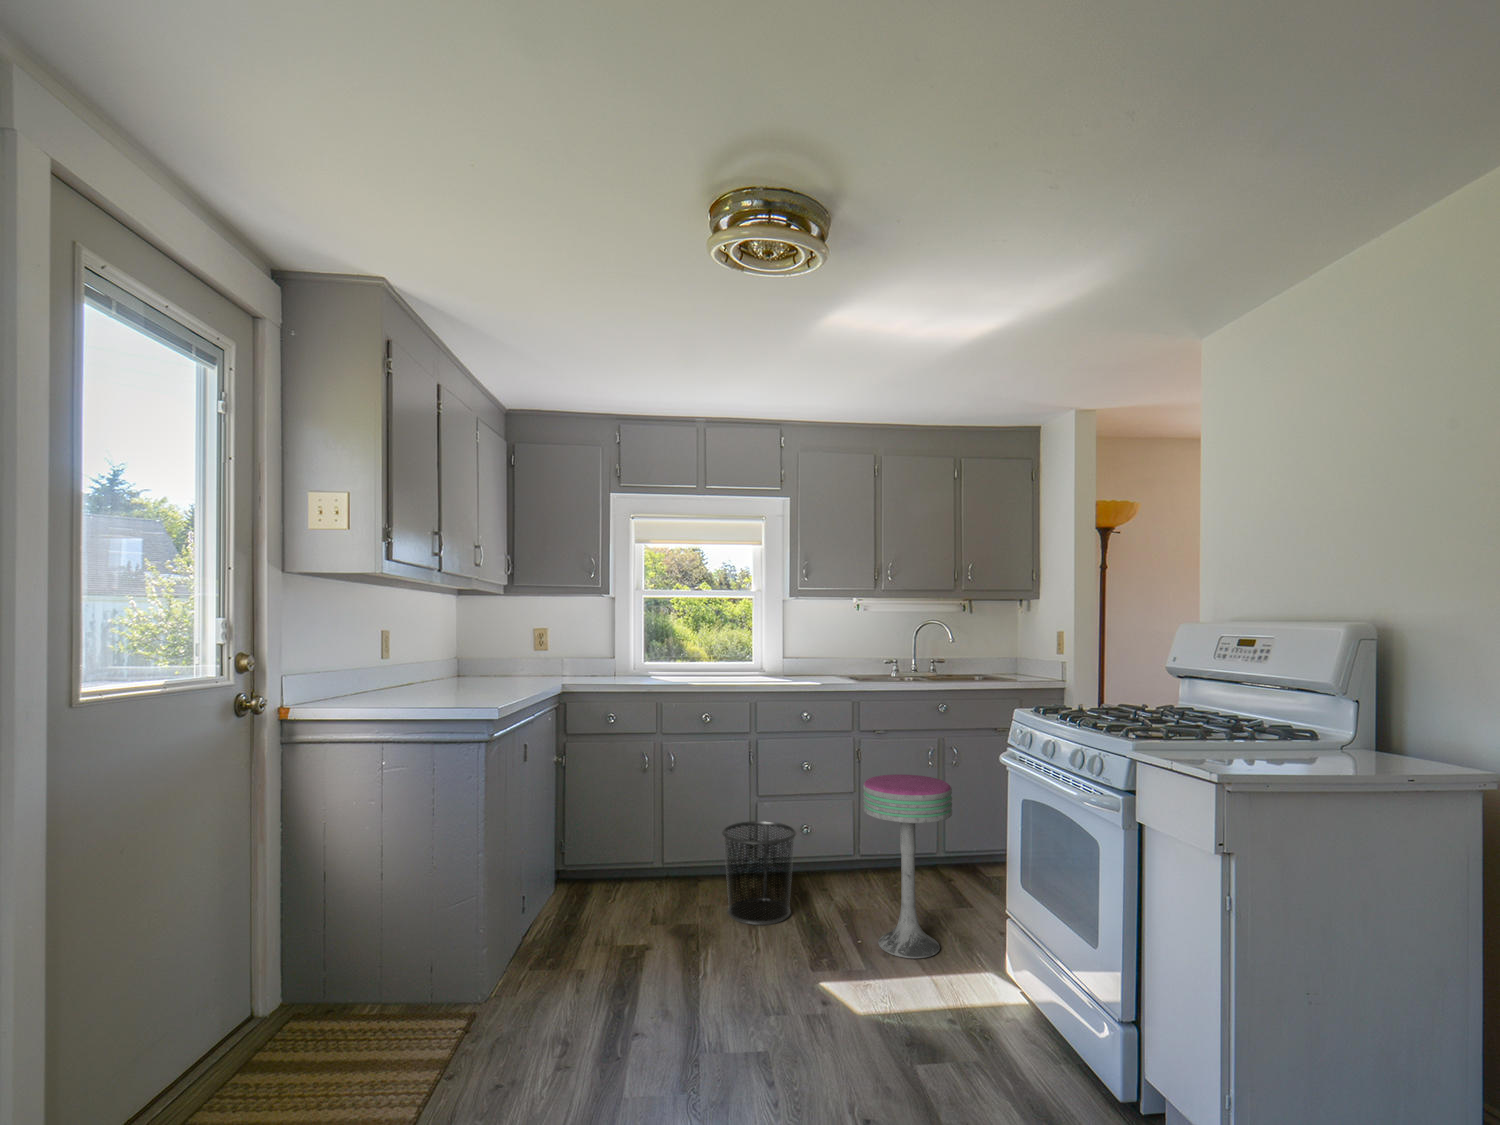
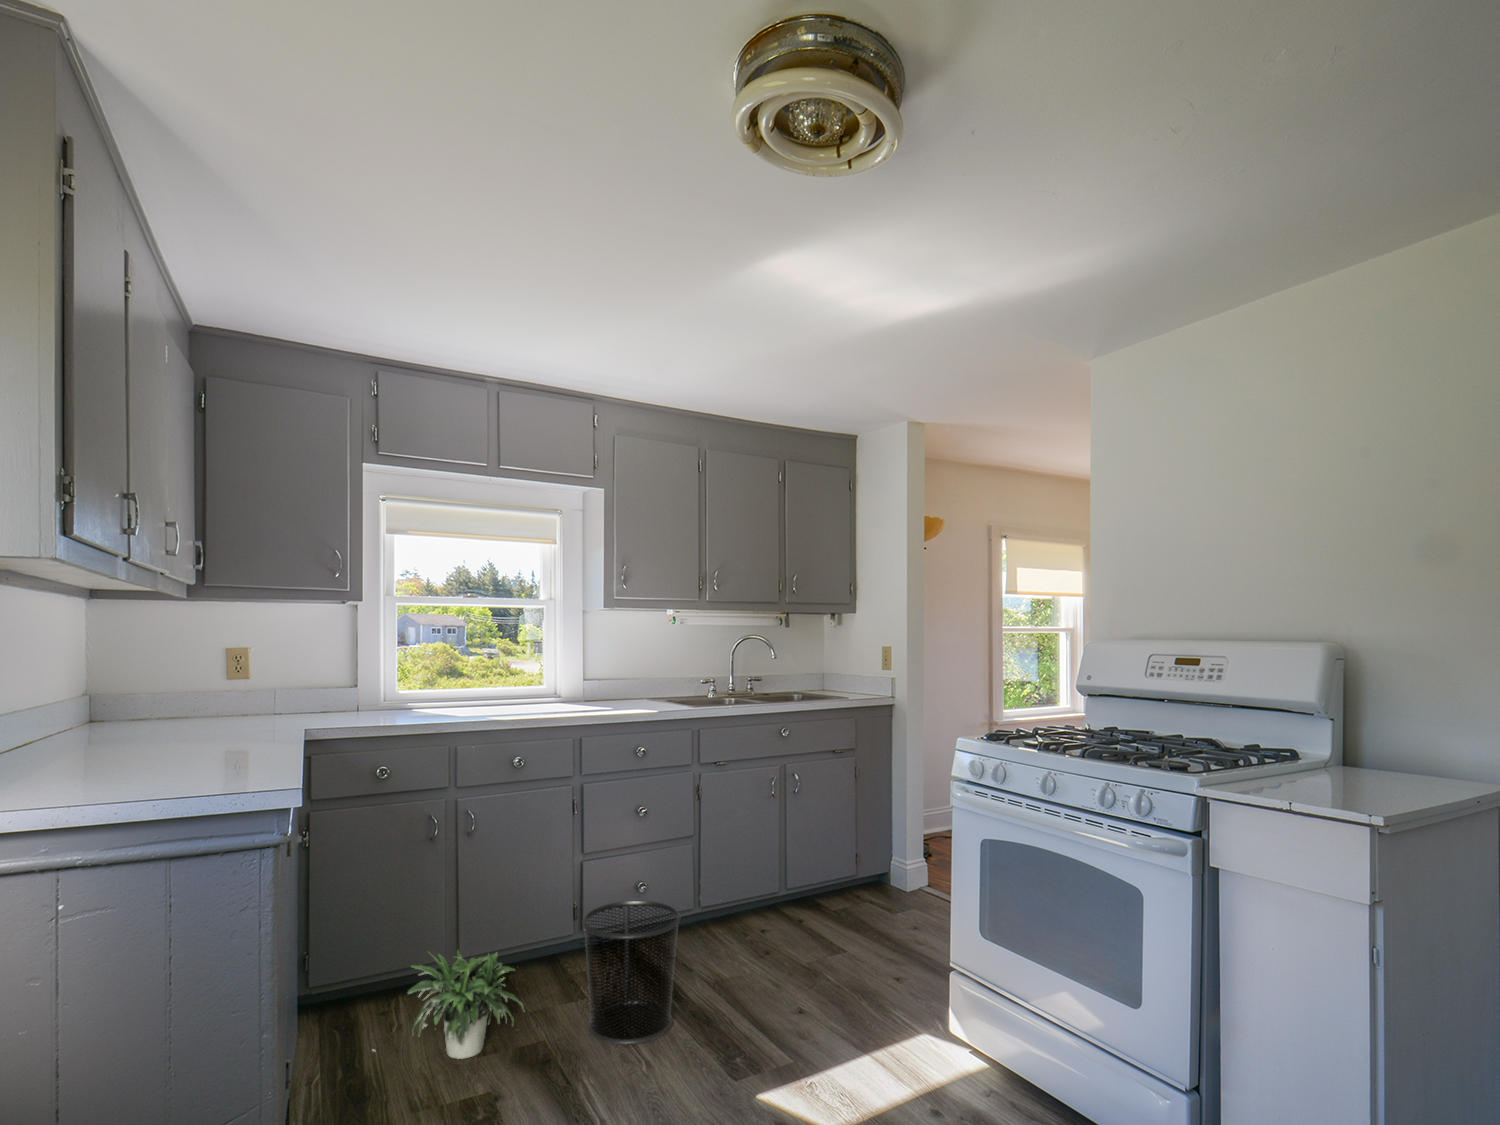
bar stool: present [863,774,952,958] -> none [779,823,883,1047]
potted plant: none [588,833,680,910] -> present [373,951,524,1059]

